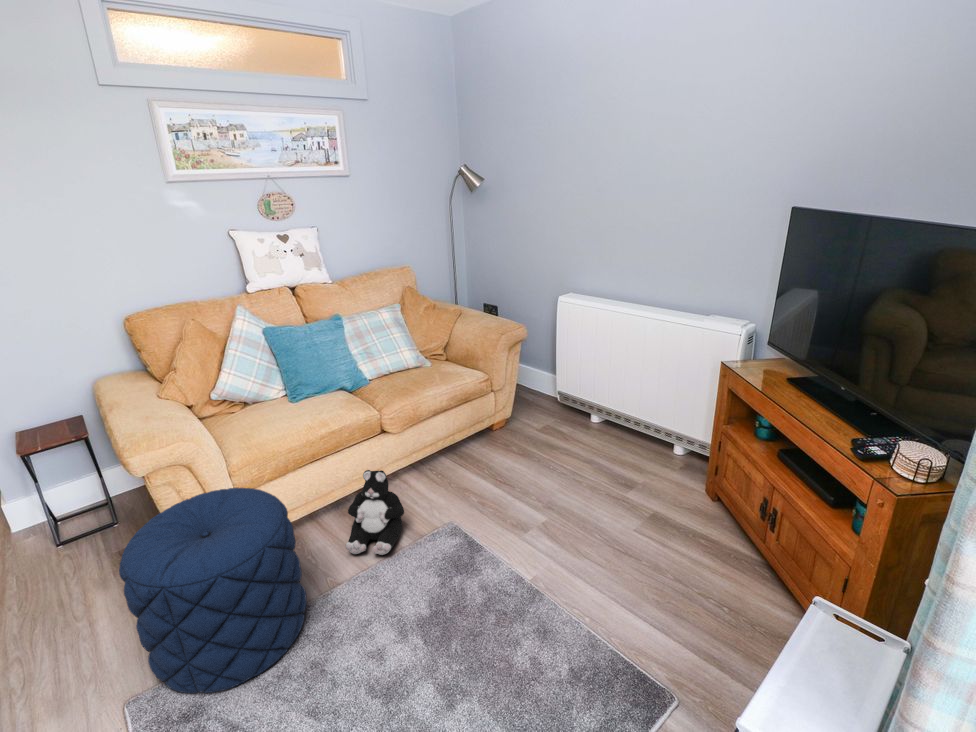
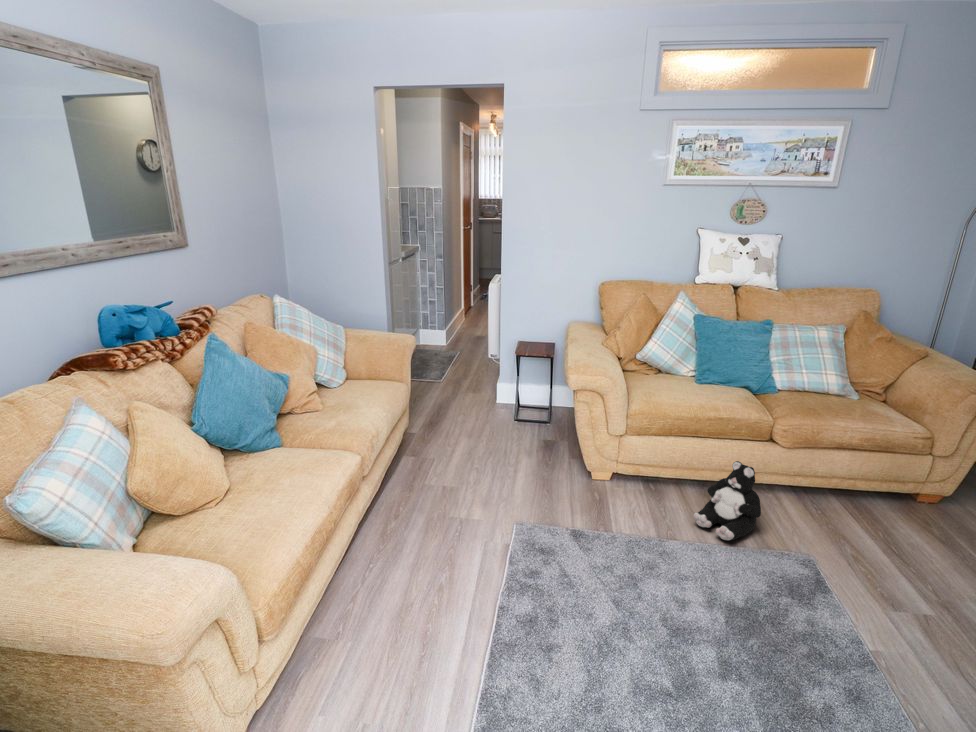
pouf: present [119,488,307,693] -> none [534,416,655,559]

